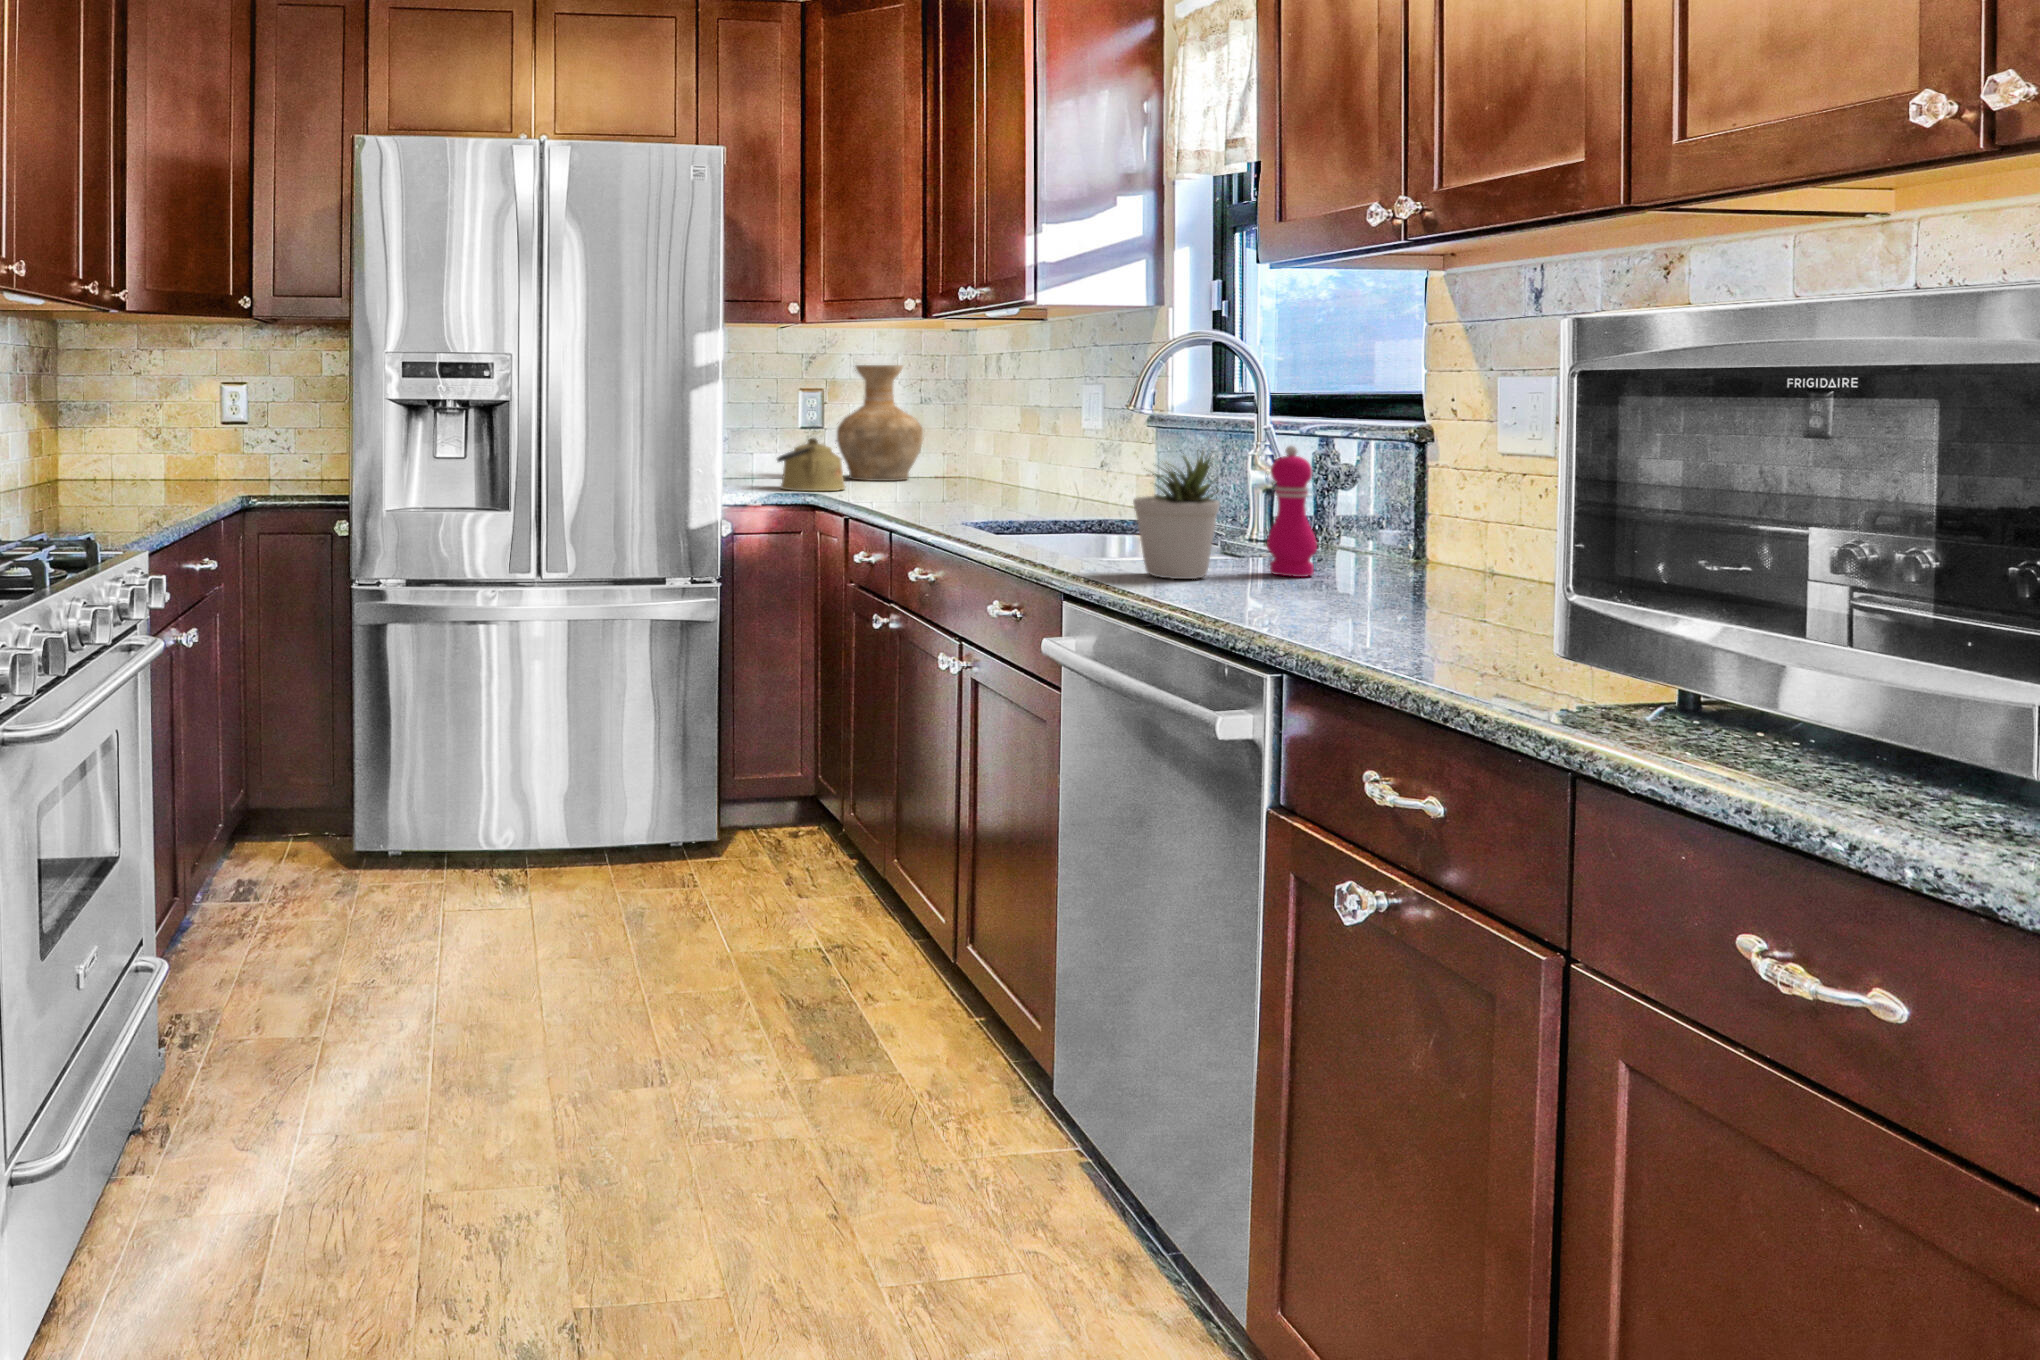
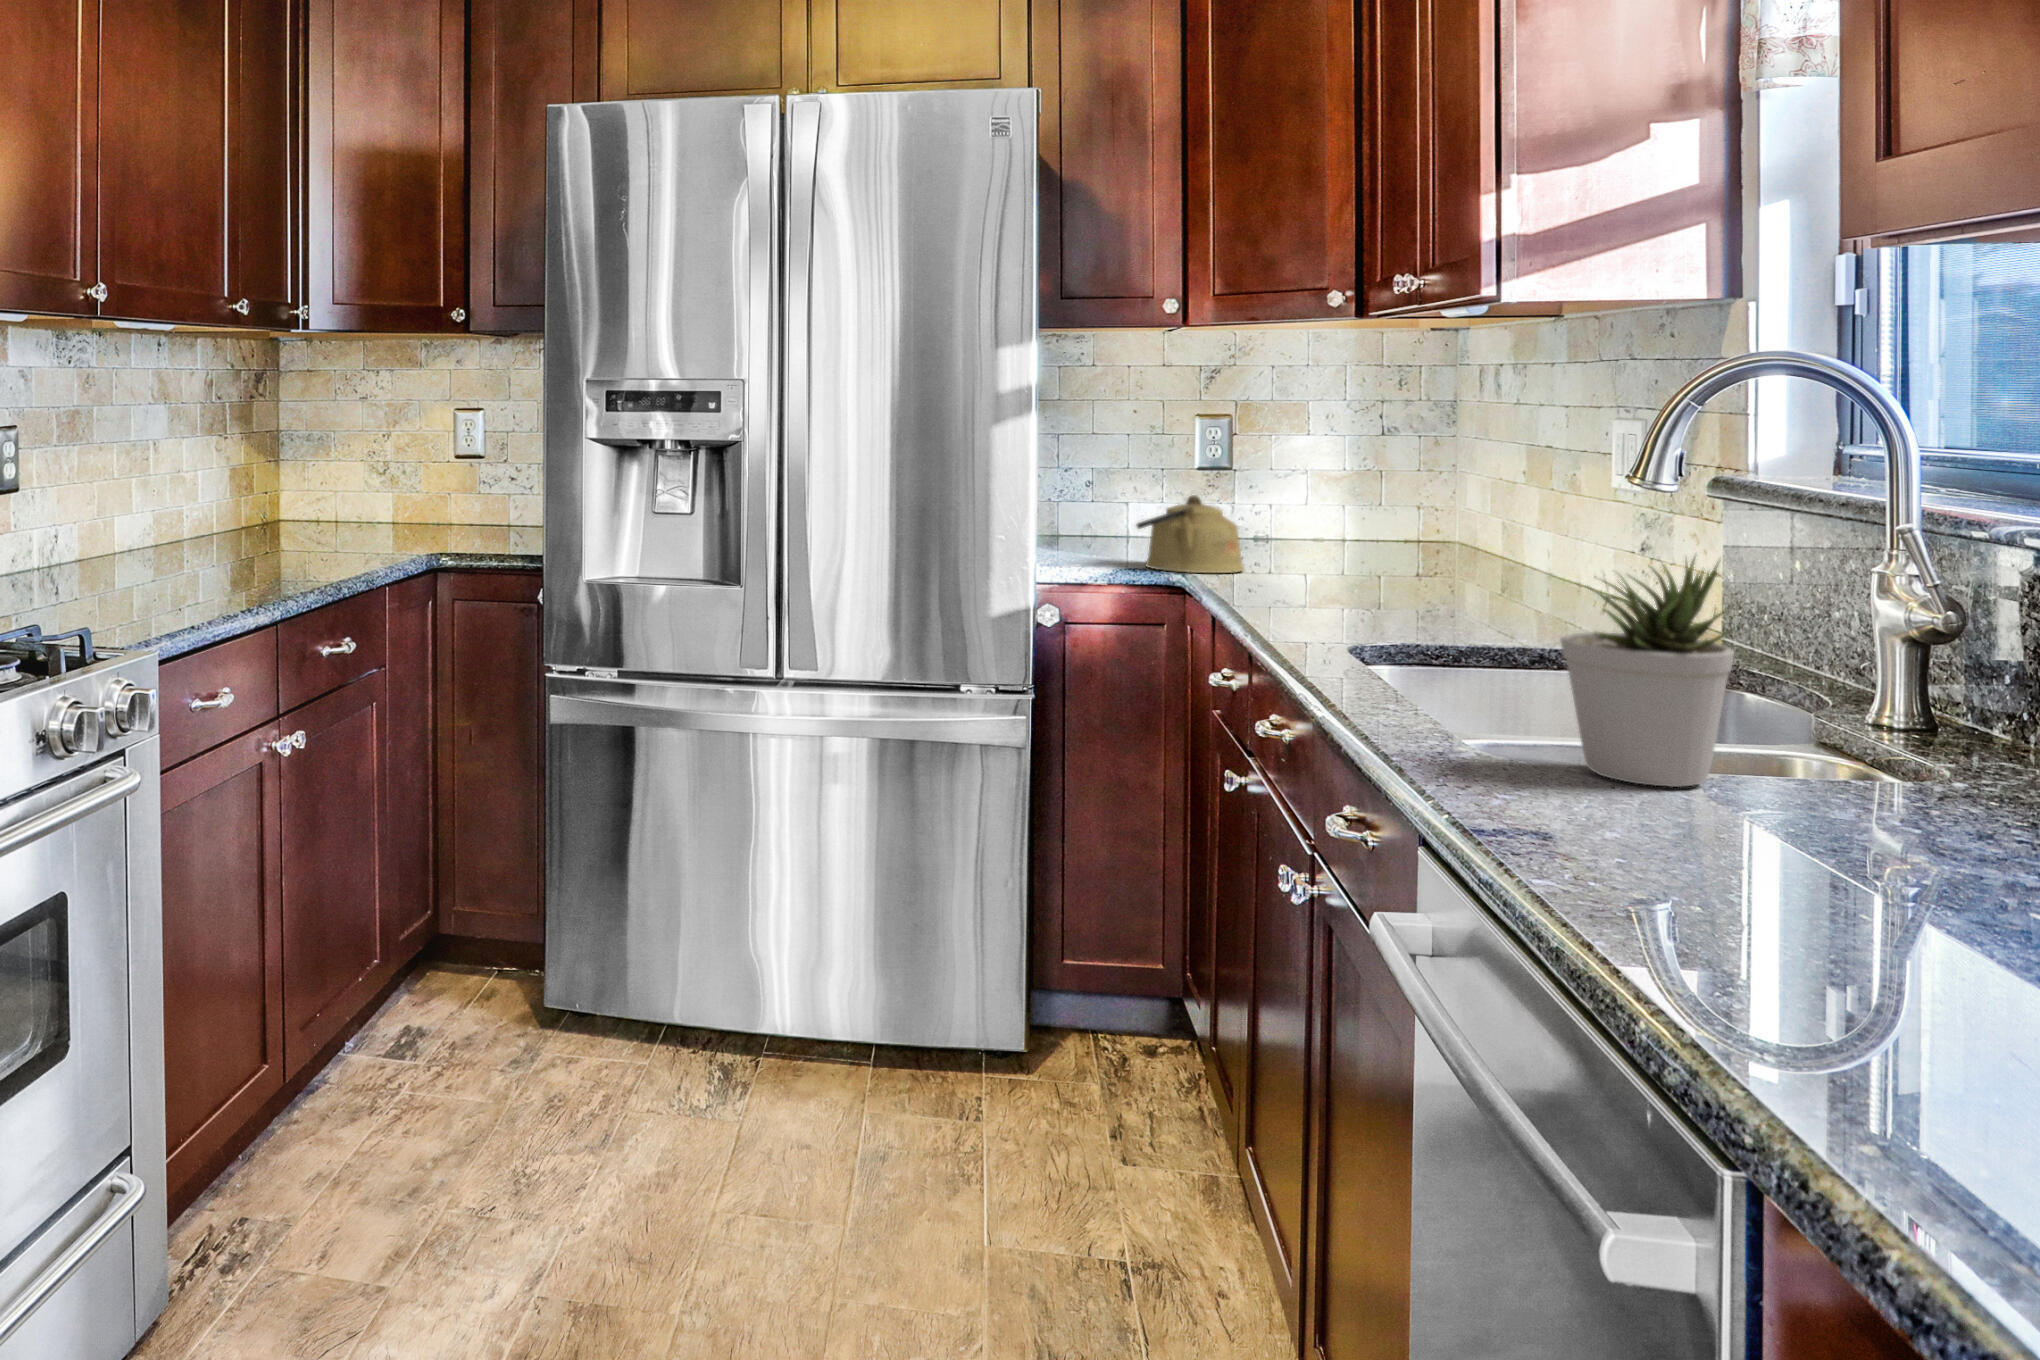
vase: present [837,365,924,481] -> none [1252,390,1394,560]
pepper mill: present [1267,446,1317,577] -> none [1850,555,1961,801]

